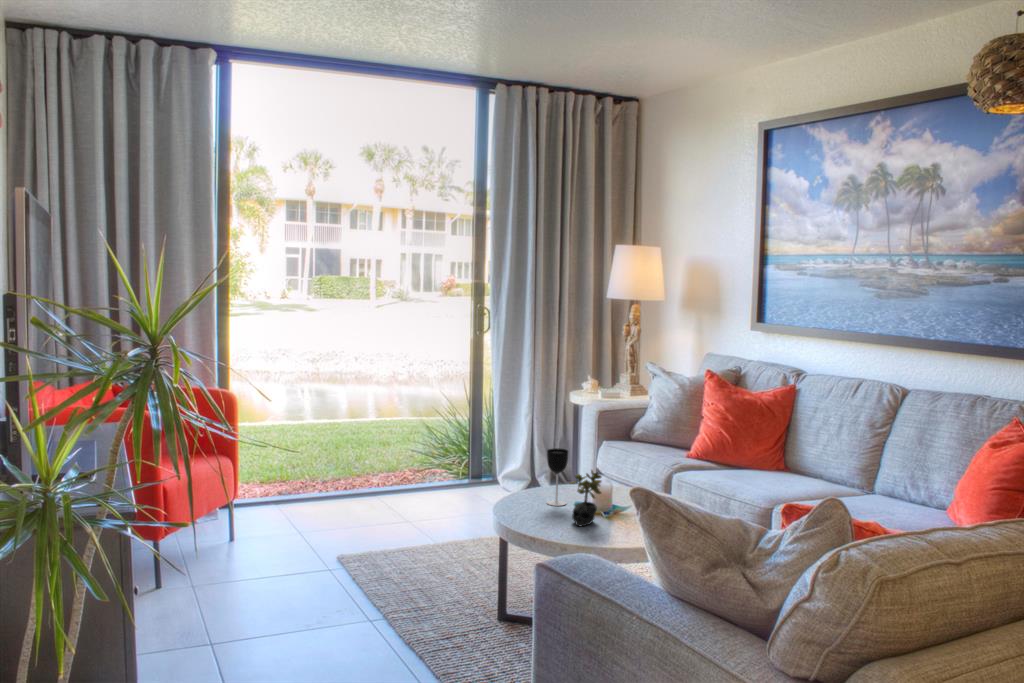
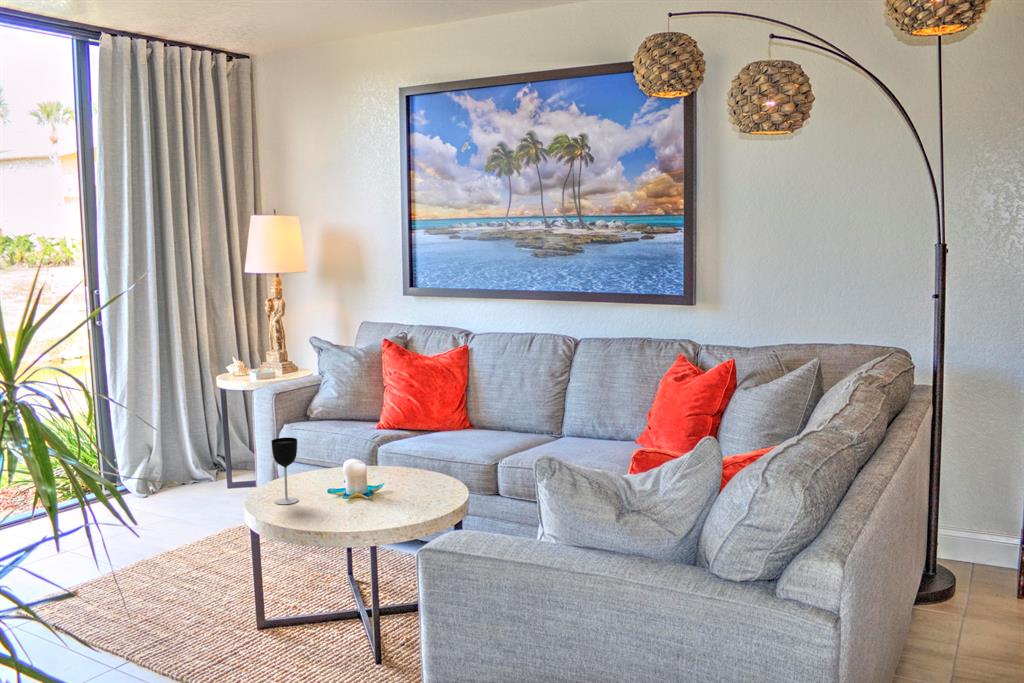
succulent plant: present [571,471,601,526] -> none [318,455,359,522]

